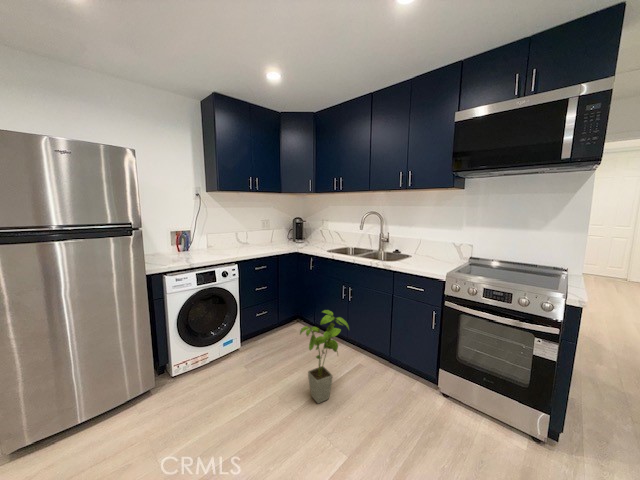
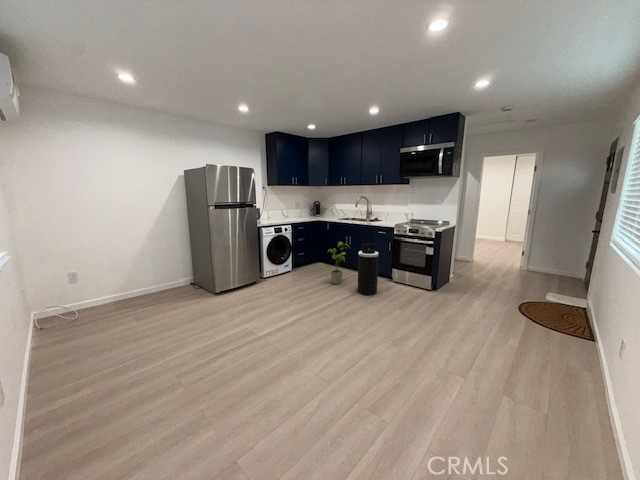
trash can: none [366,327,419,464] -> present [358,243,378,296]

